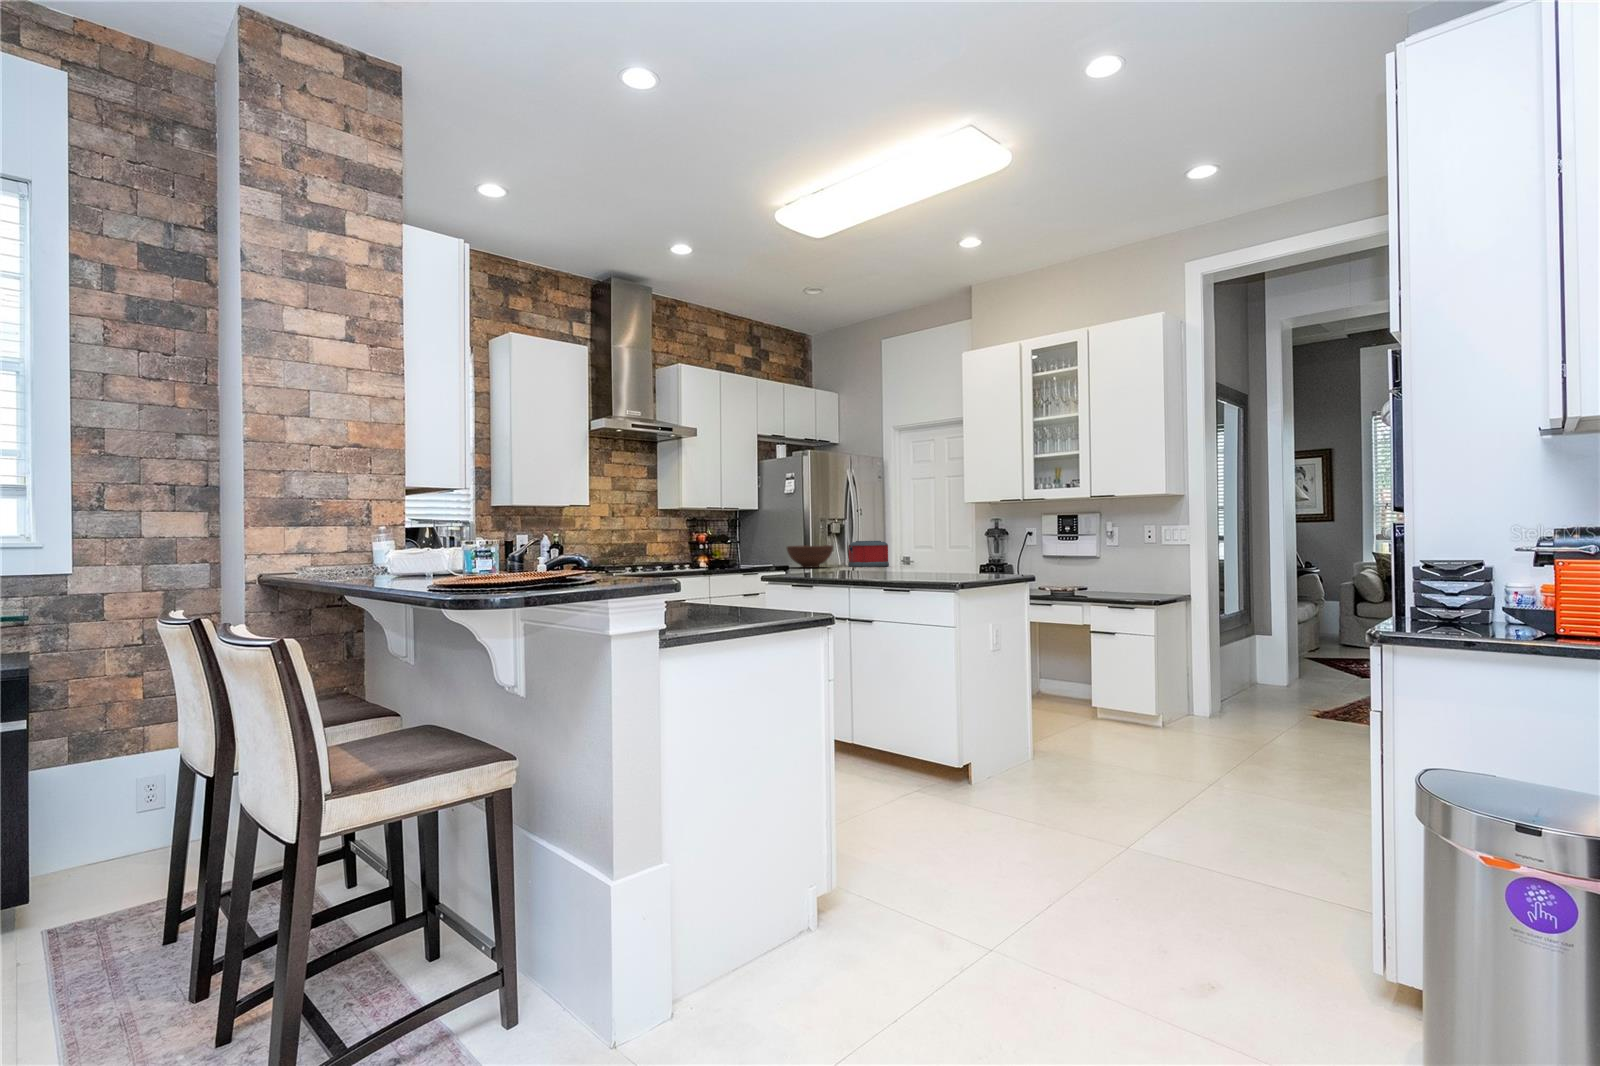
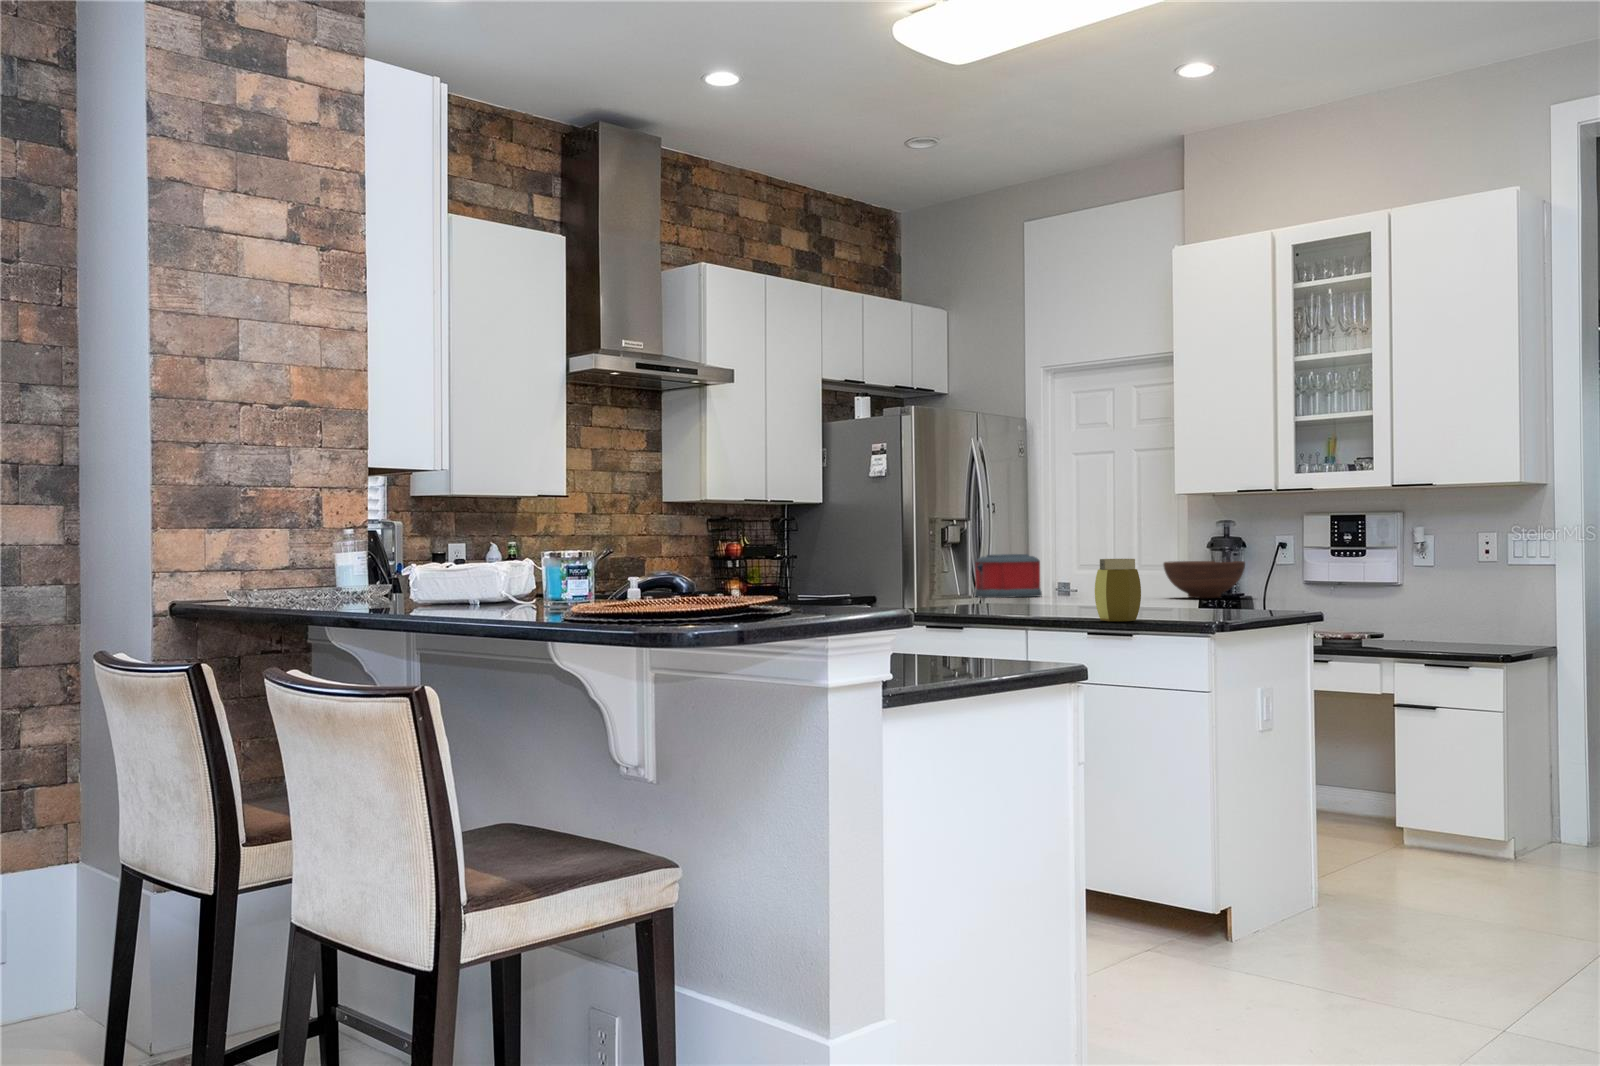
jar: none [888,544,916,583] -> present [1095,559,1141,621]
fruit bowl: present [787,545,833,568] -> present [1163,561,1245,599]

